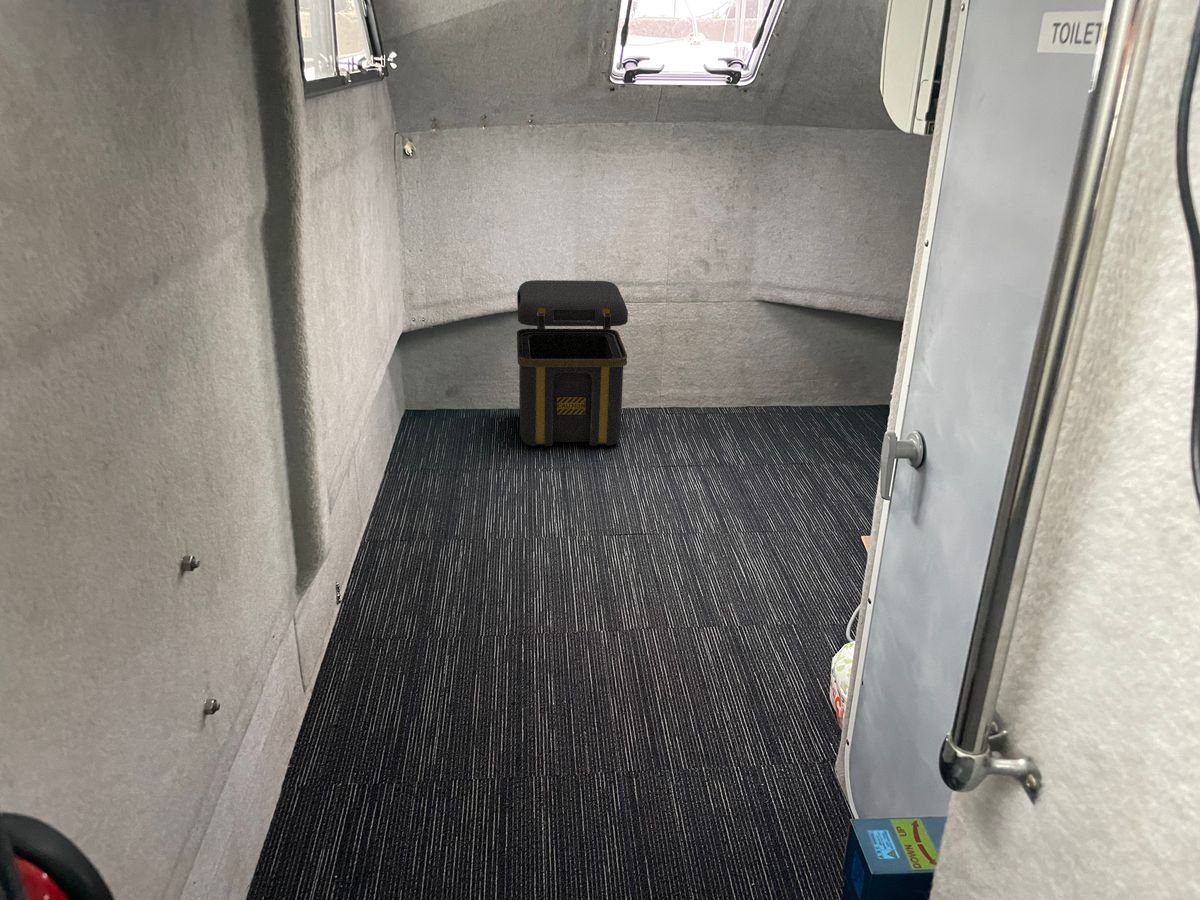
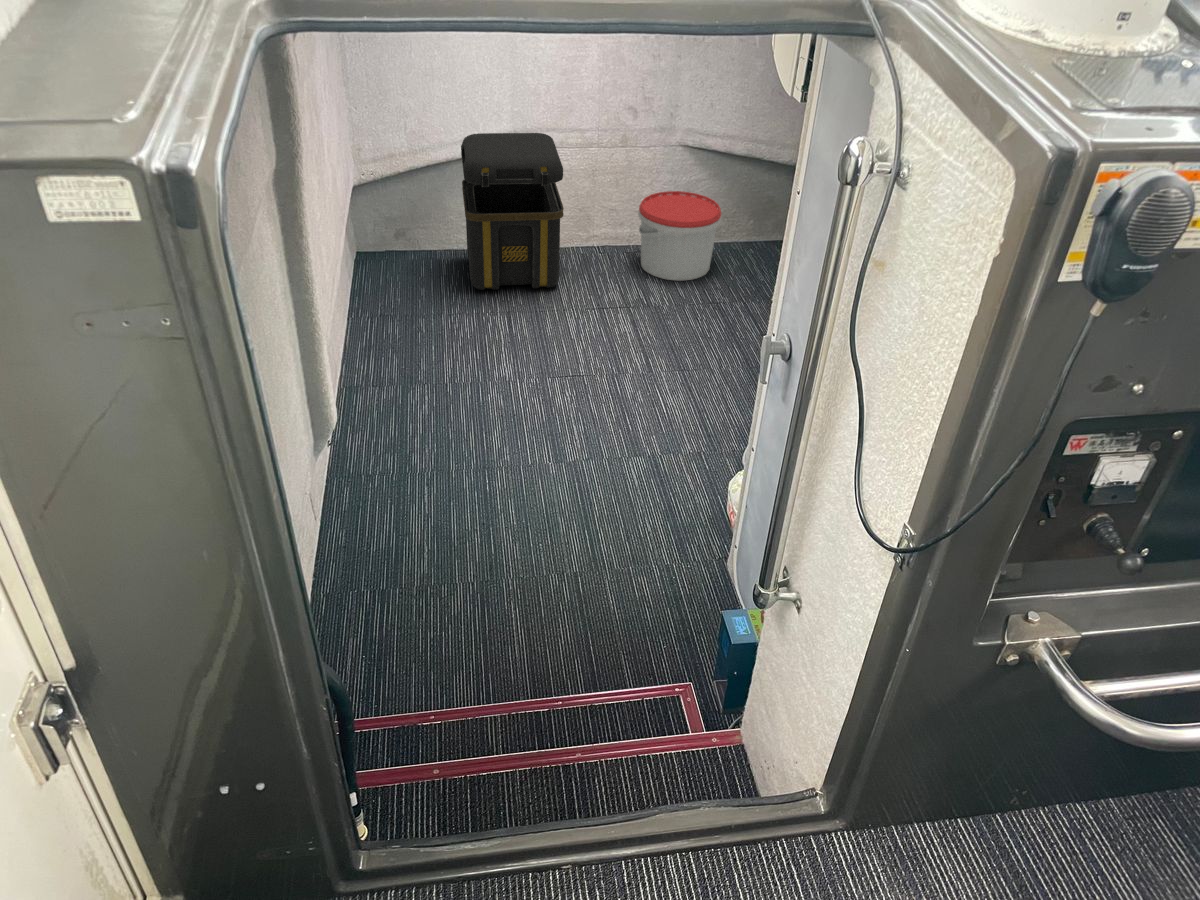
bucket: none [711,348,804,442] -> present [638,191,722,281]

